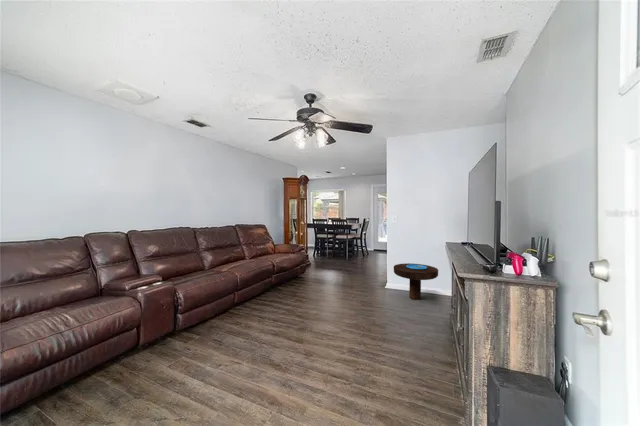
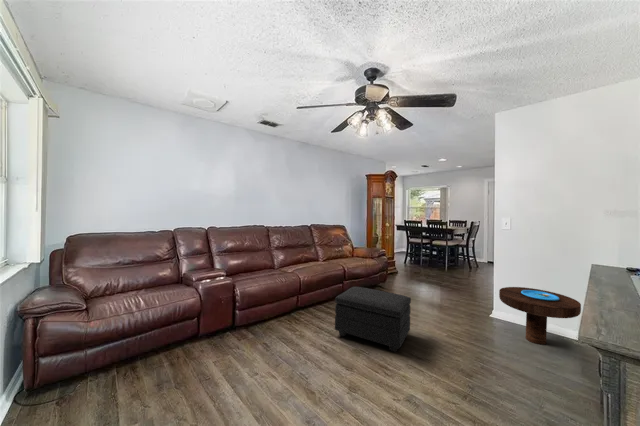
footstool: none [280,277,338,323] -> present [335,287,411,352]

